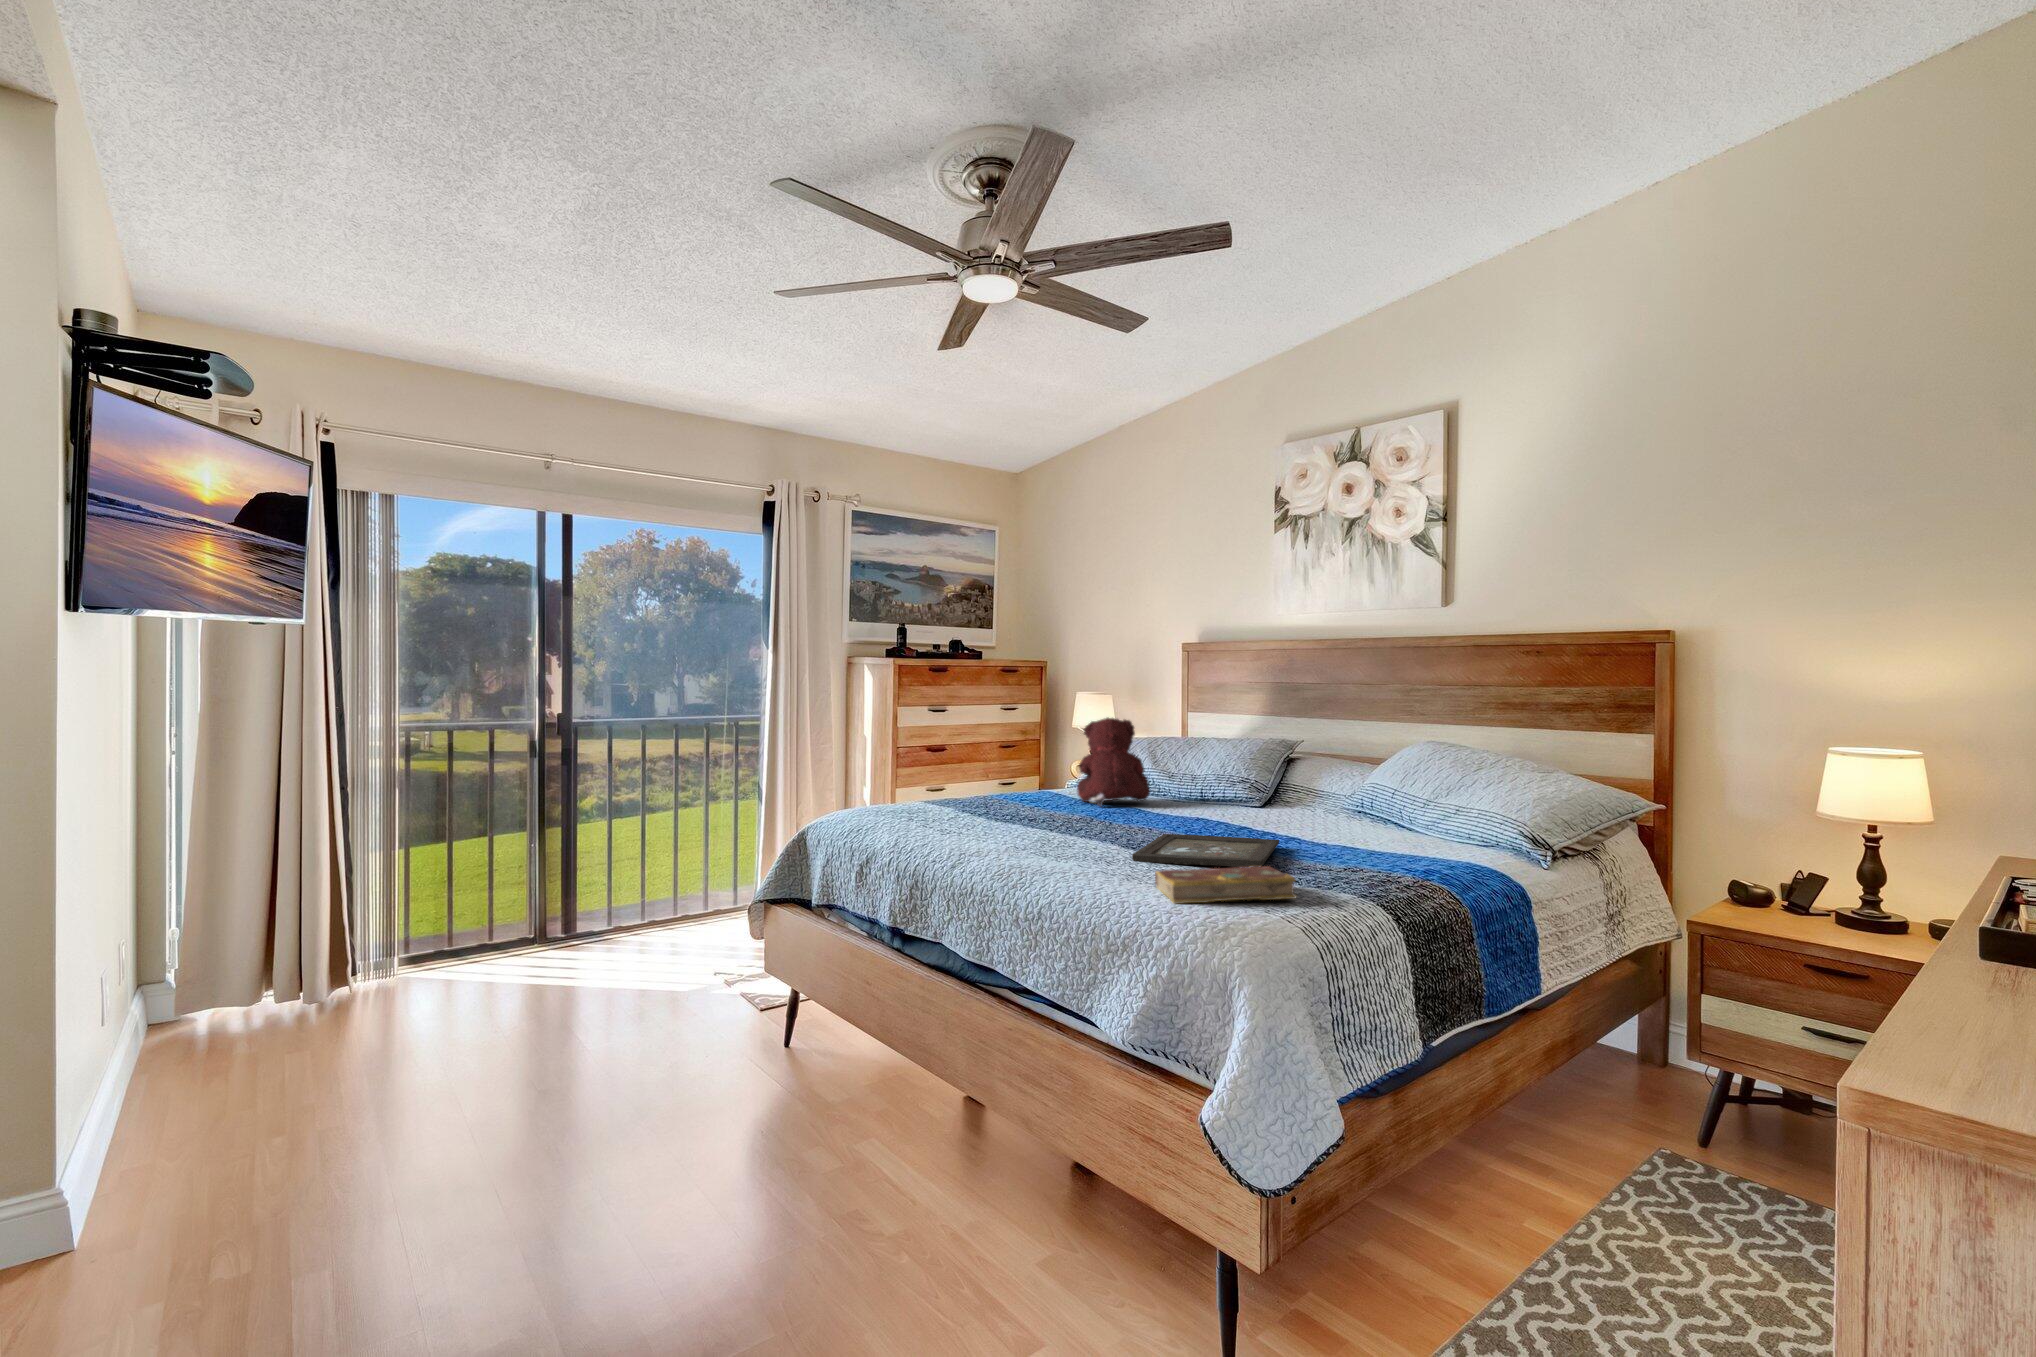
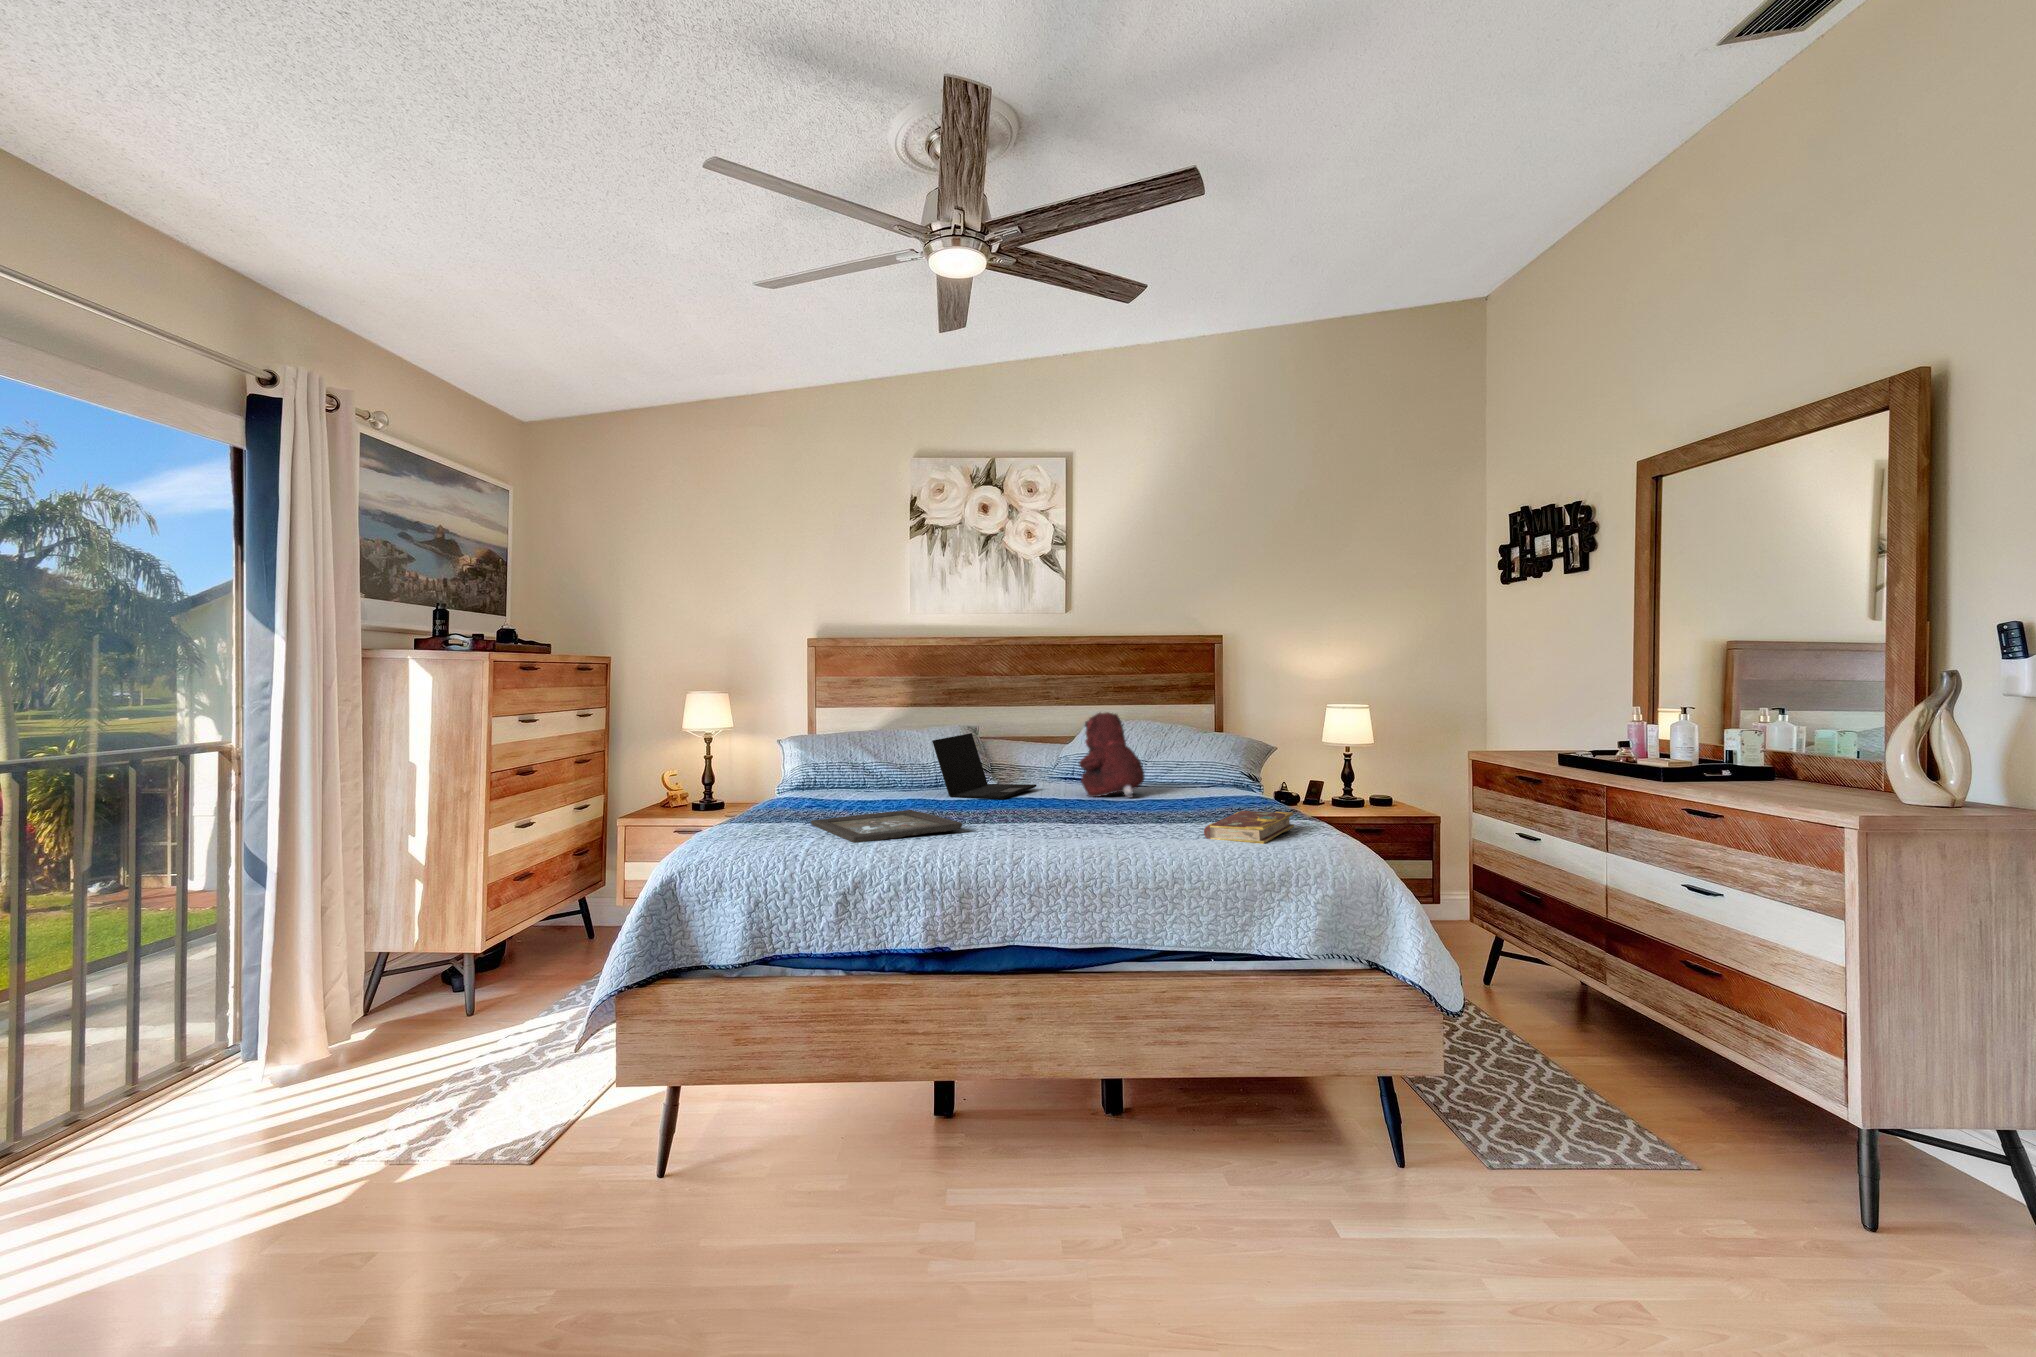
teddy bear: present [1077,718,1150,806] -> present [1079,712,1145,798]
laptop: none [1170,746,1295,820] -> present [932,733,1037,799]
tray: present [1132,834,1279,867] -> present [811,810,962,843]

